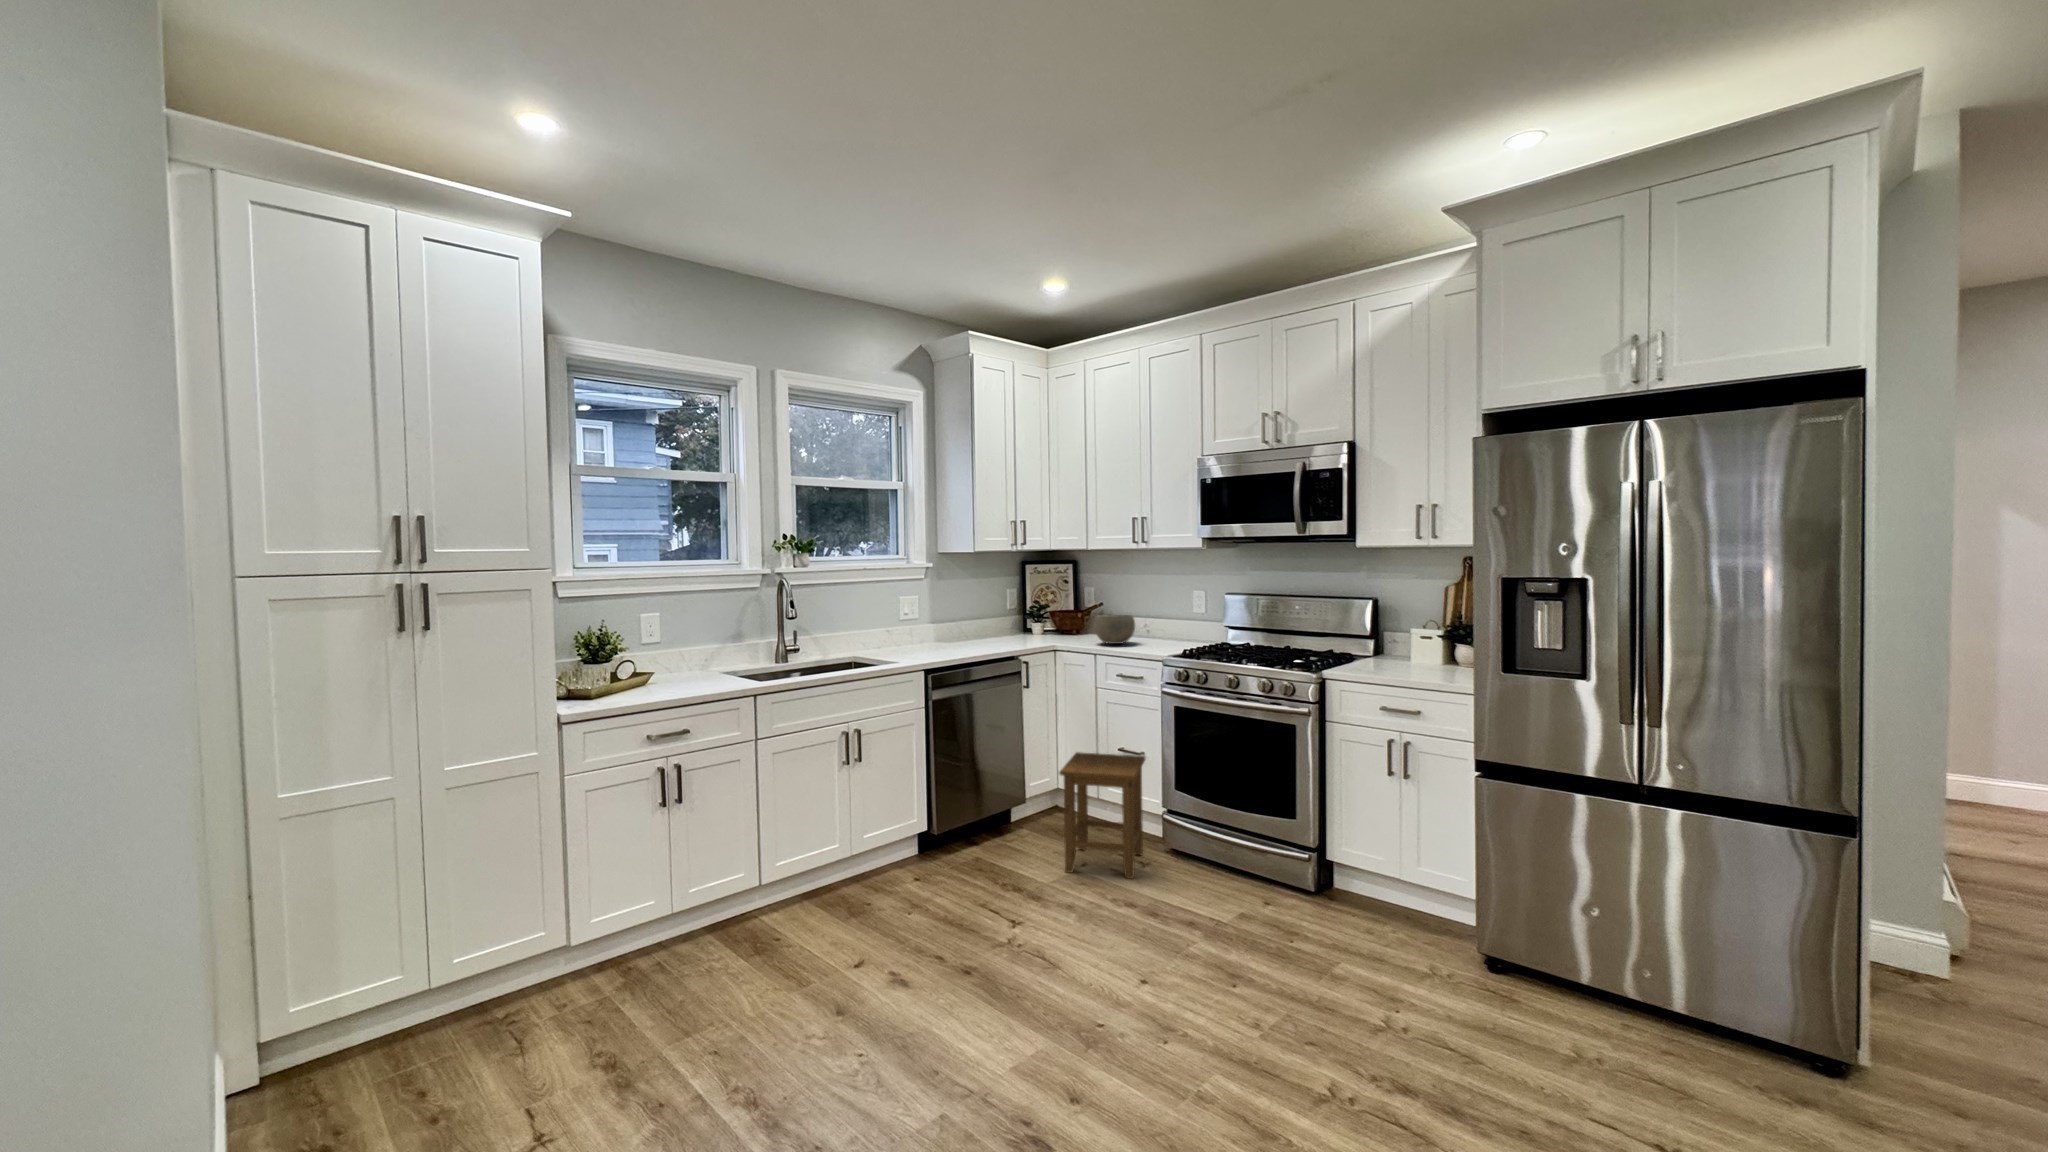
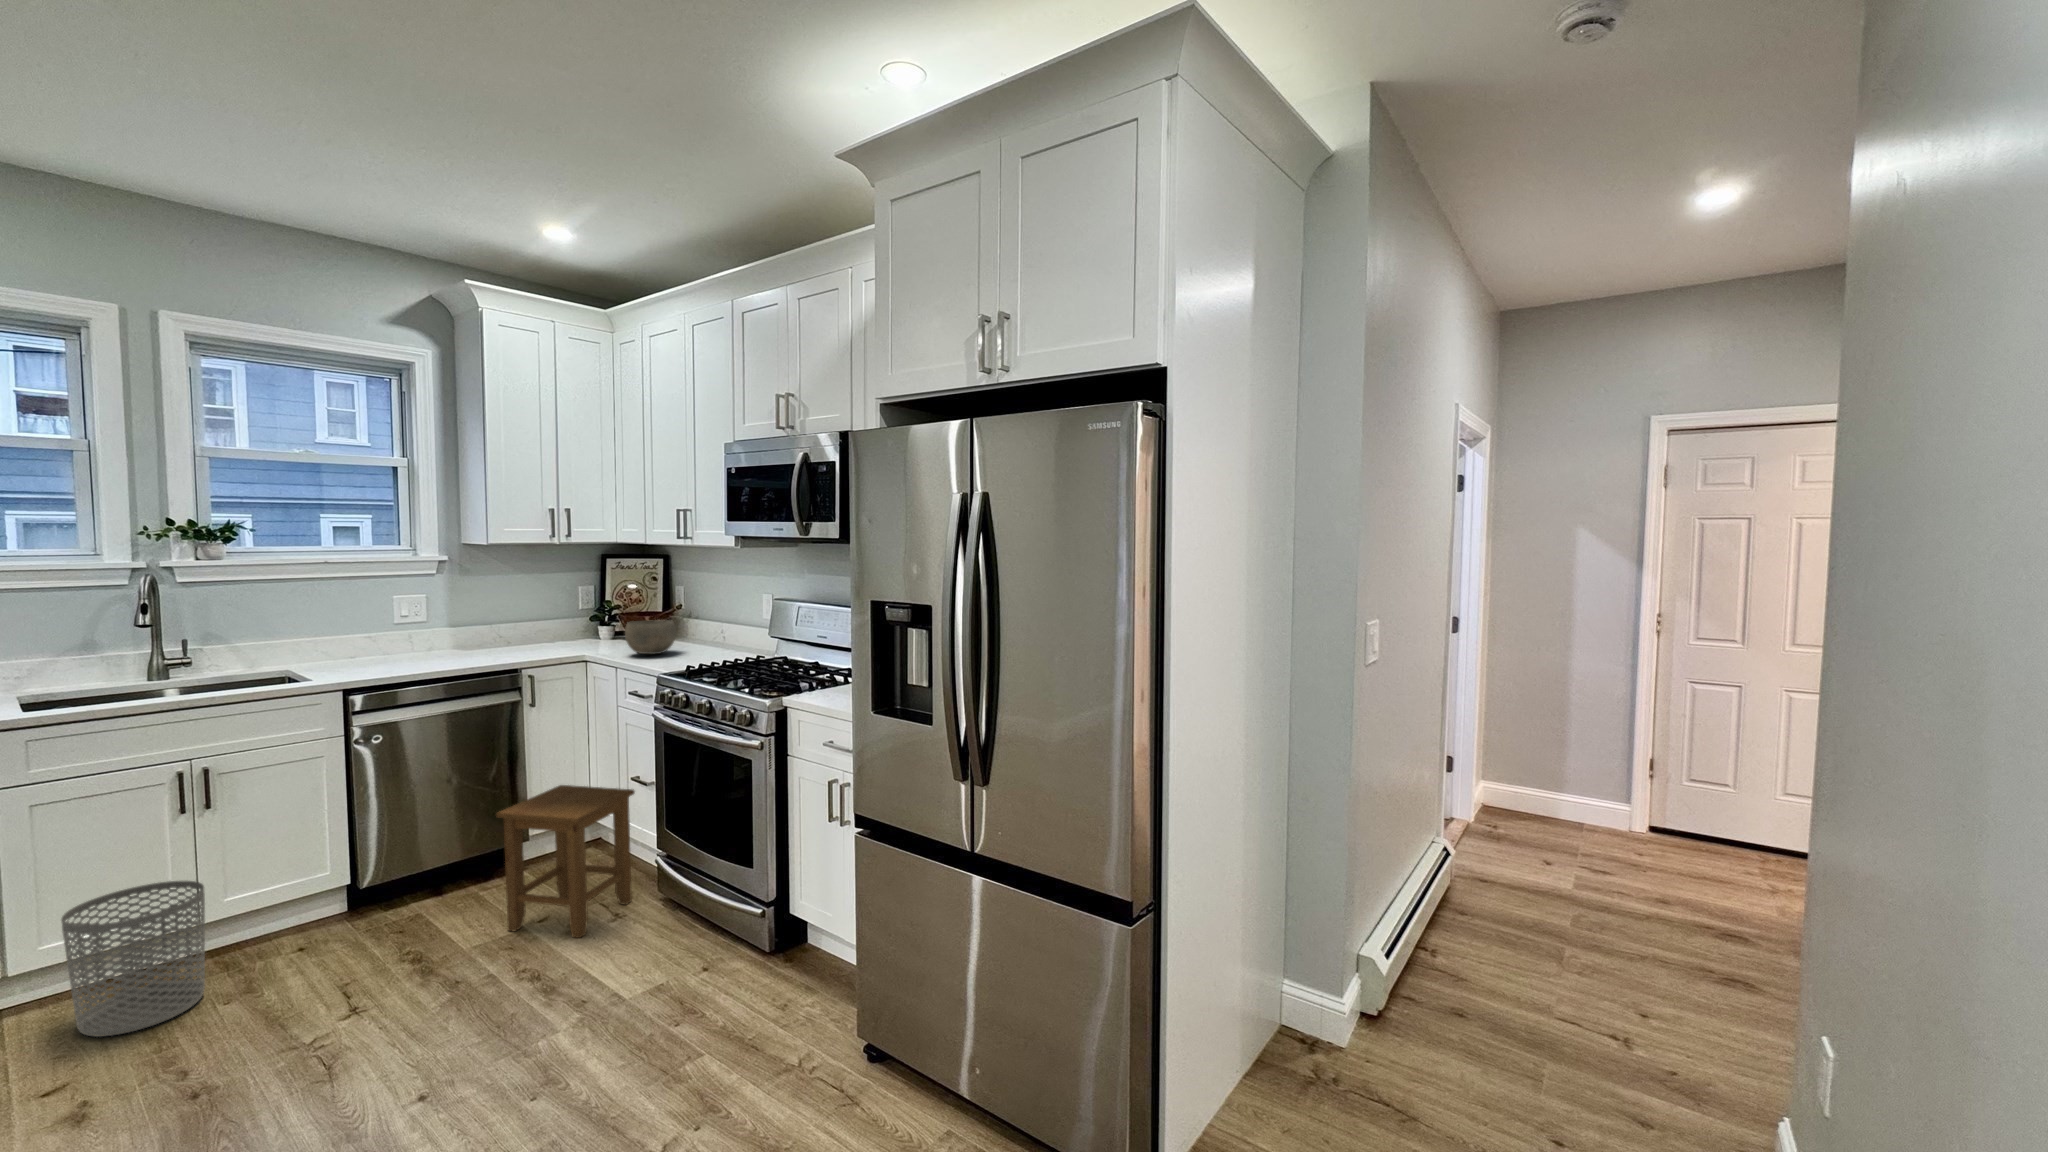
waste bin: none [806,817,886,935] -> present [61,881,205,1037]

